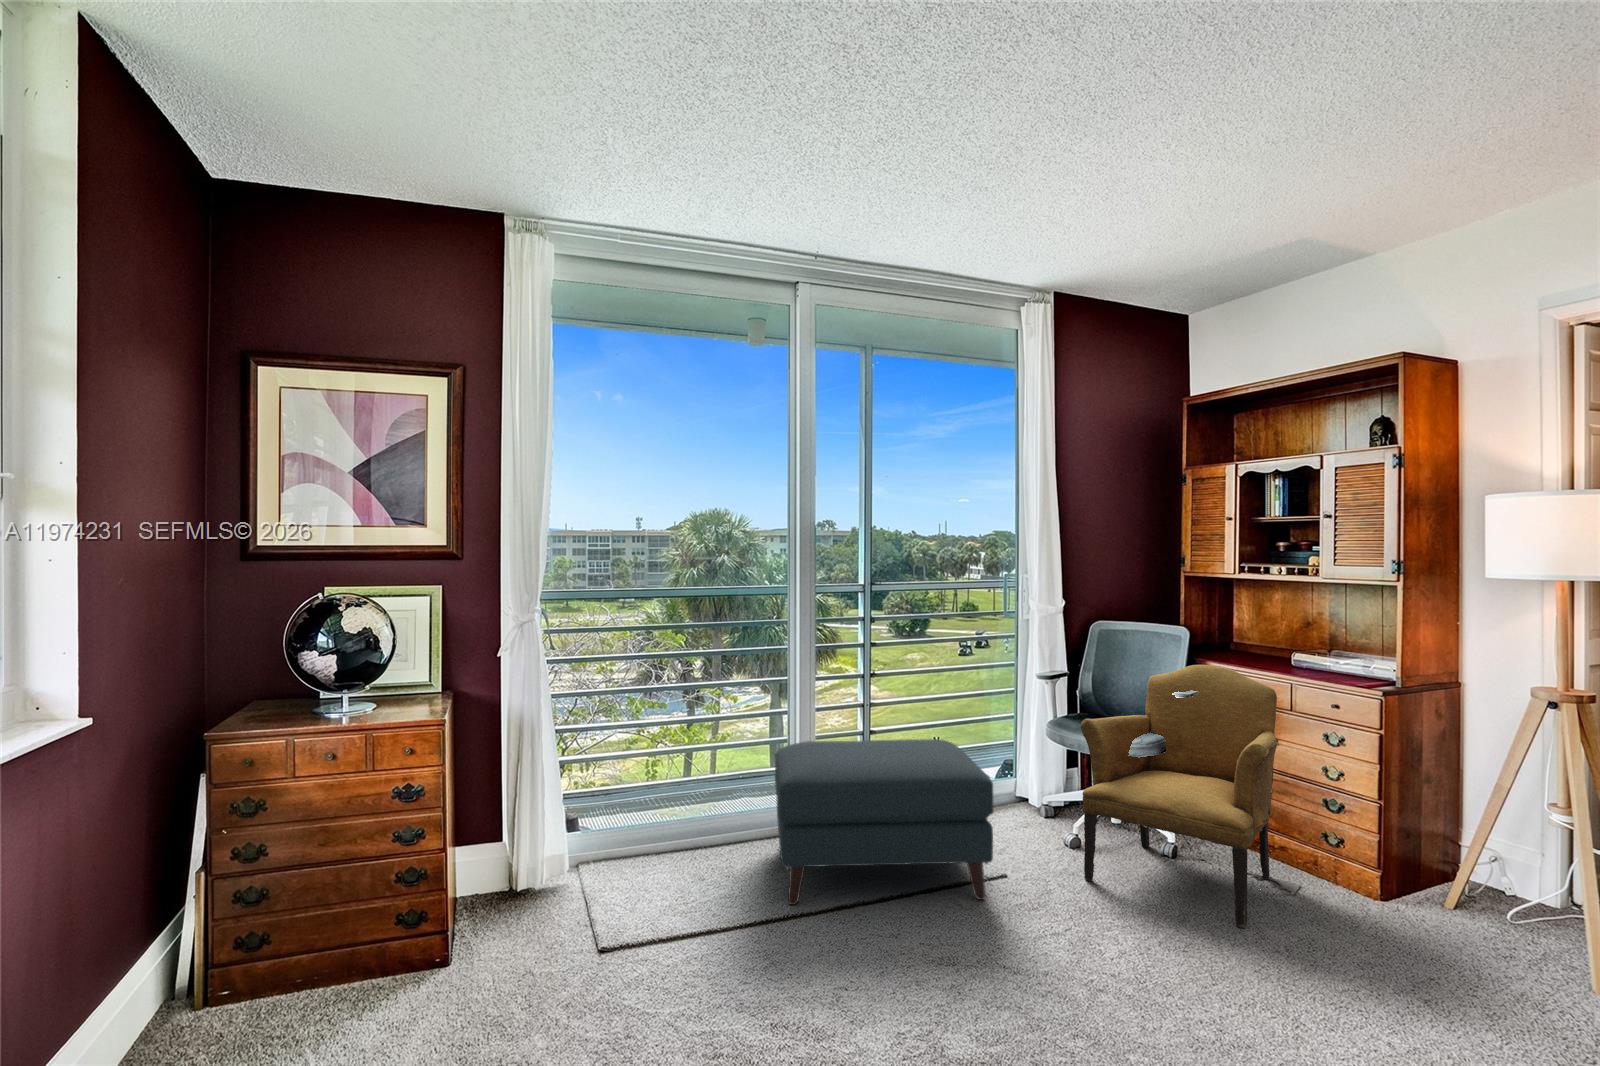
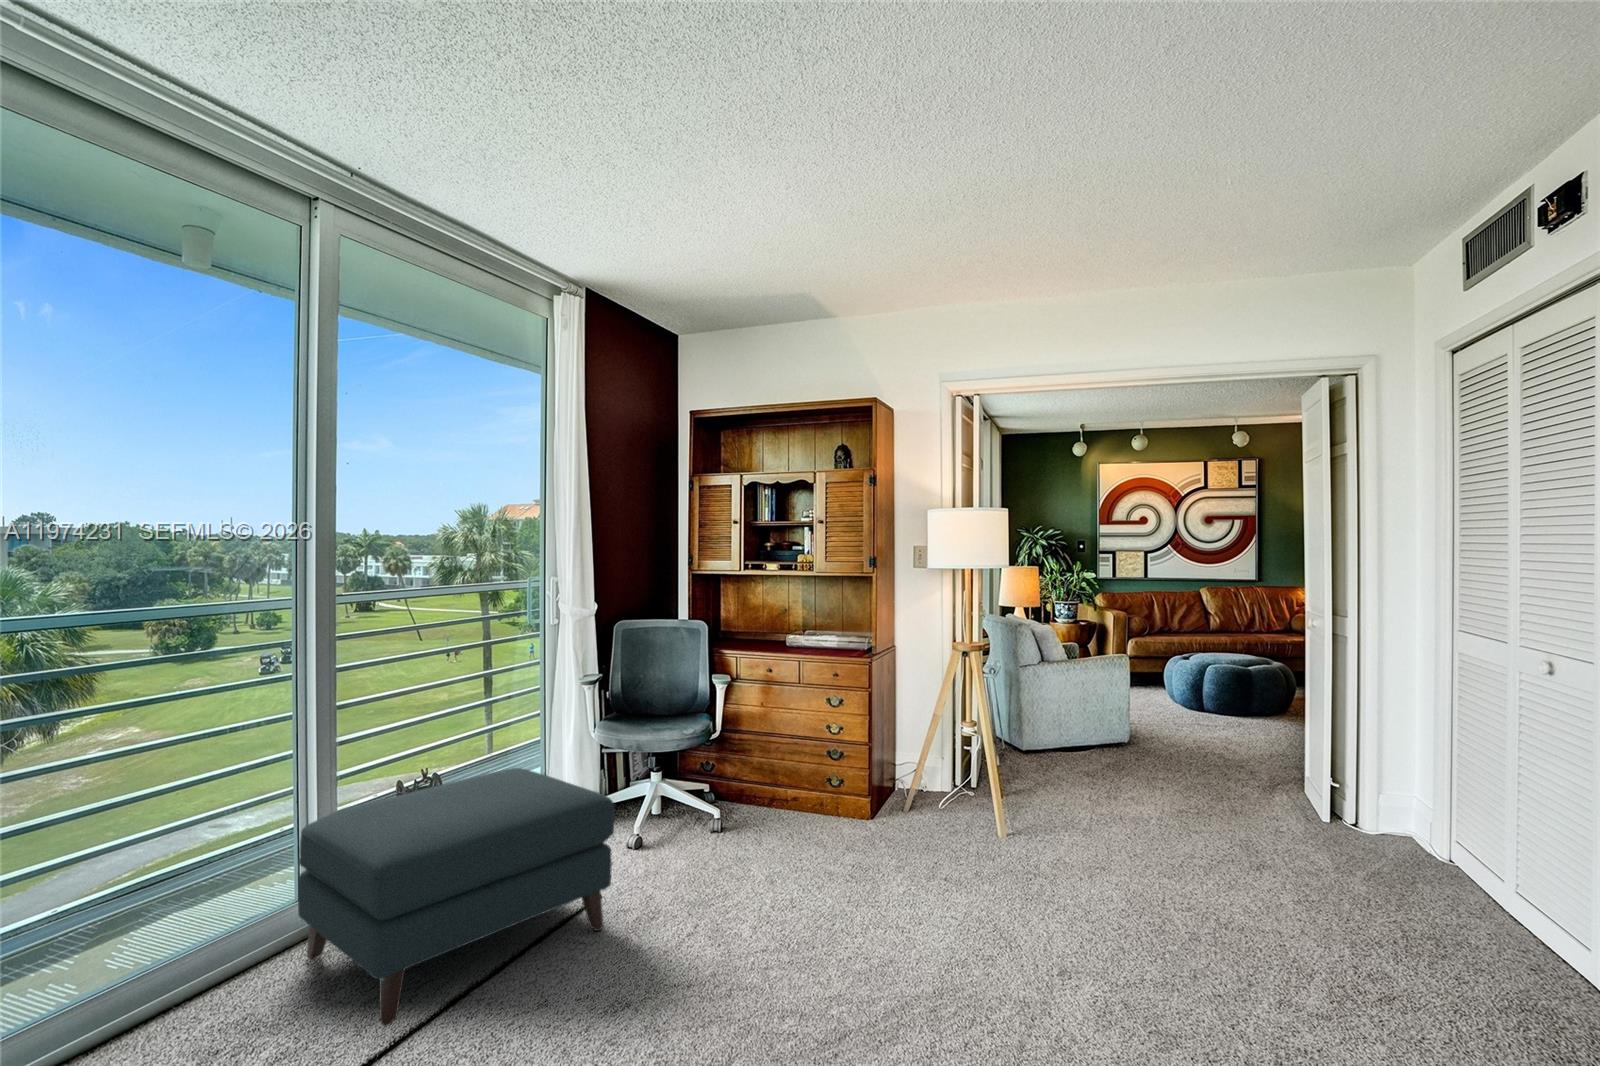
armchair: present [1080,665,1301,928] -> none [655,652,820,876]

